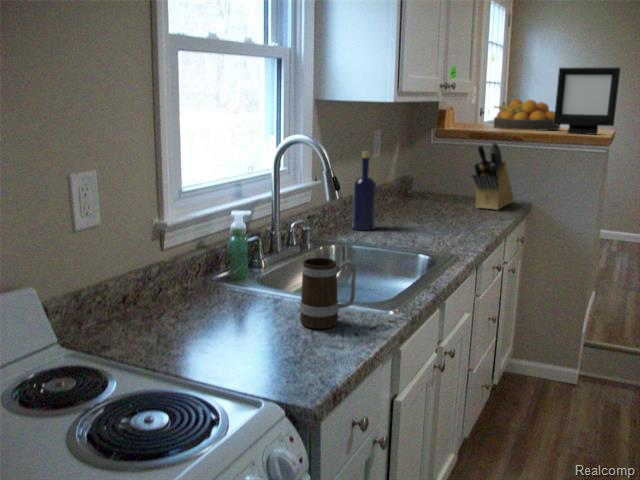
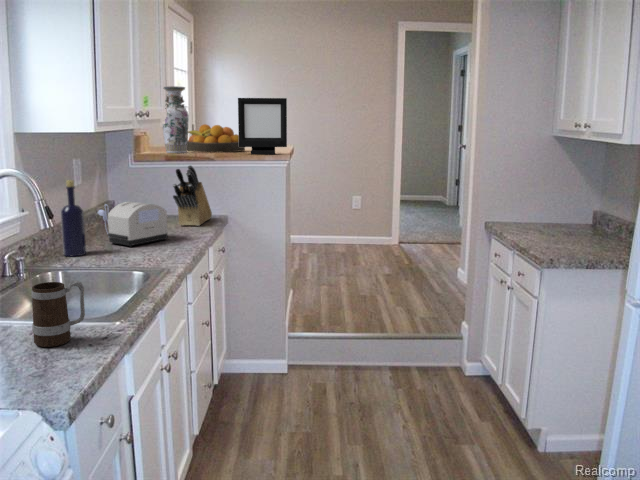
vase: none [469,55,499,129] -> present [162,86,189,153]
toaster: none [391,178,463,226] -> present [98,202,168,247]

